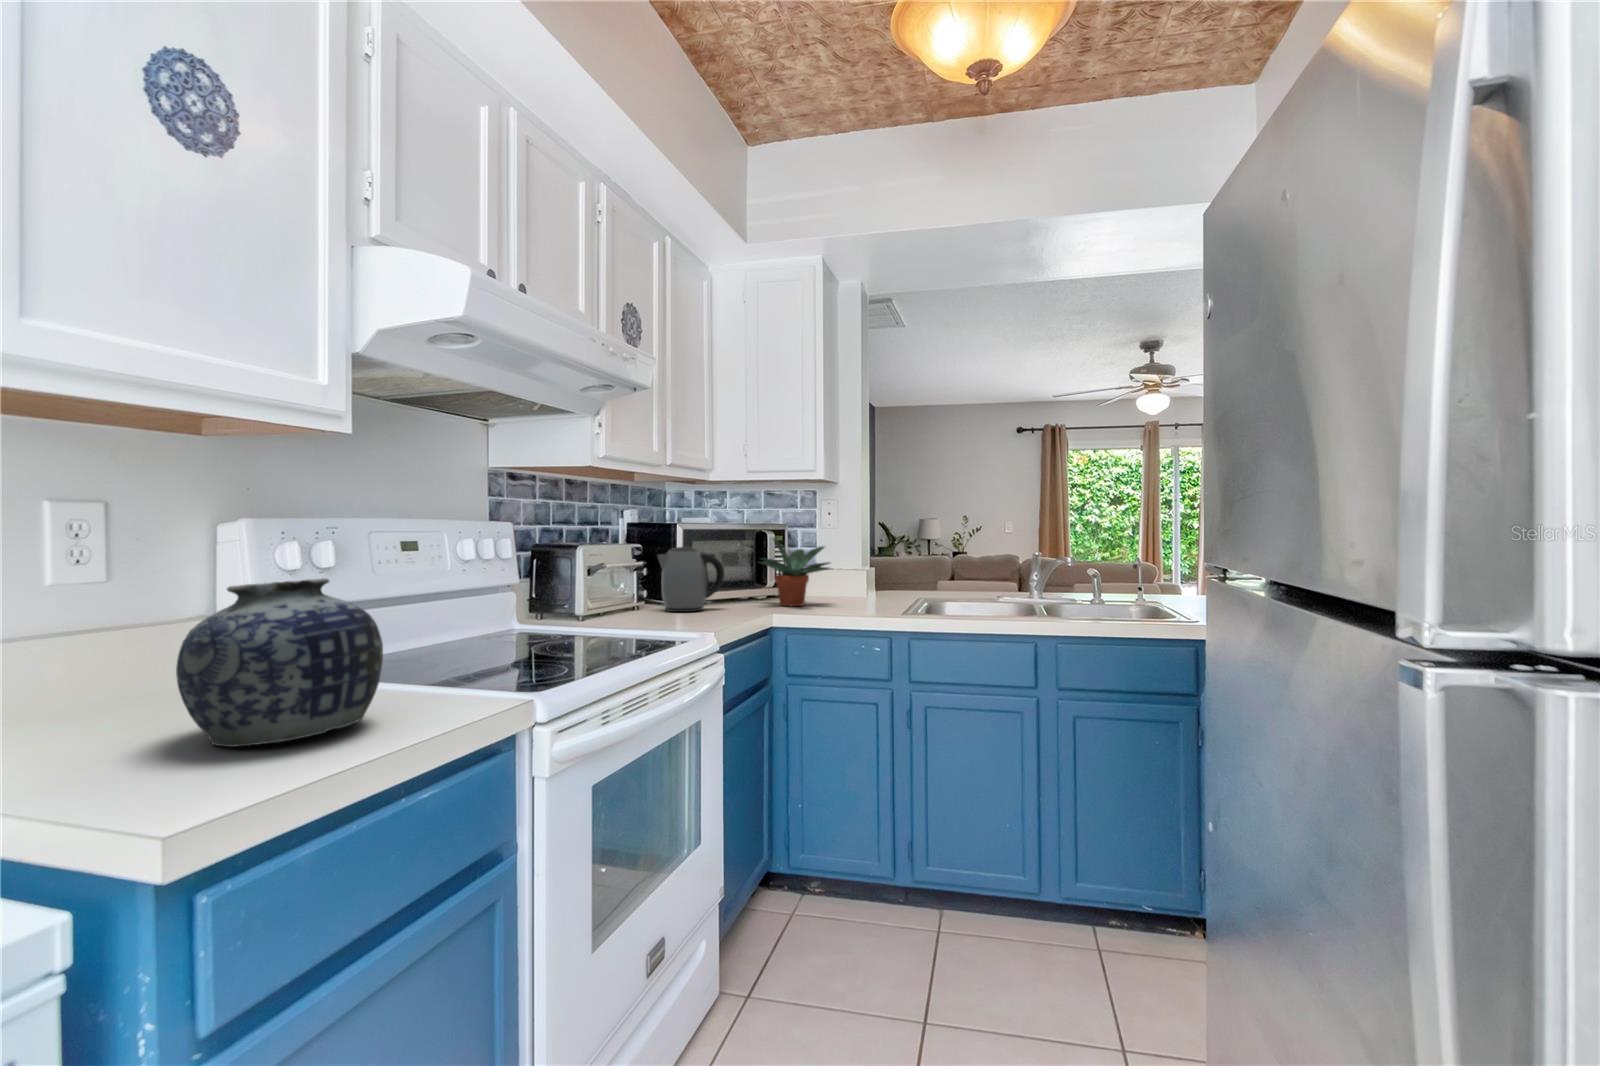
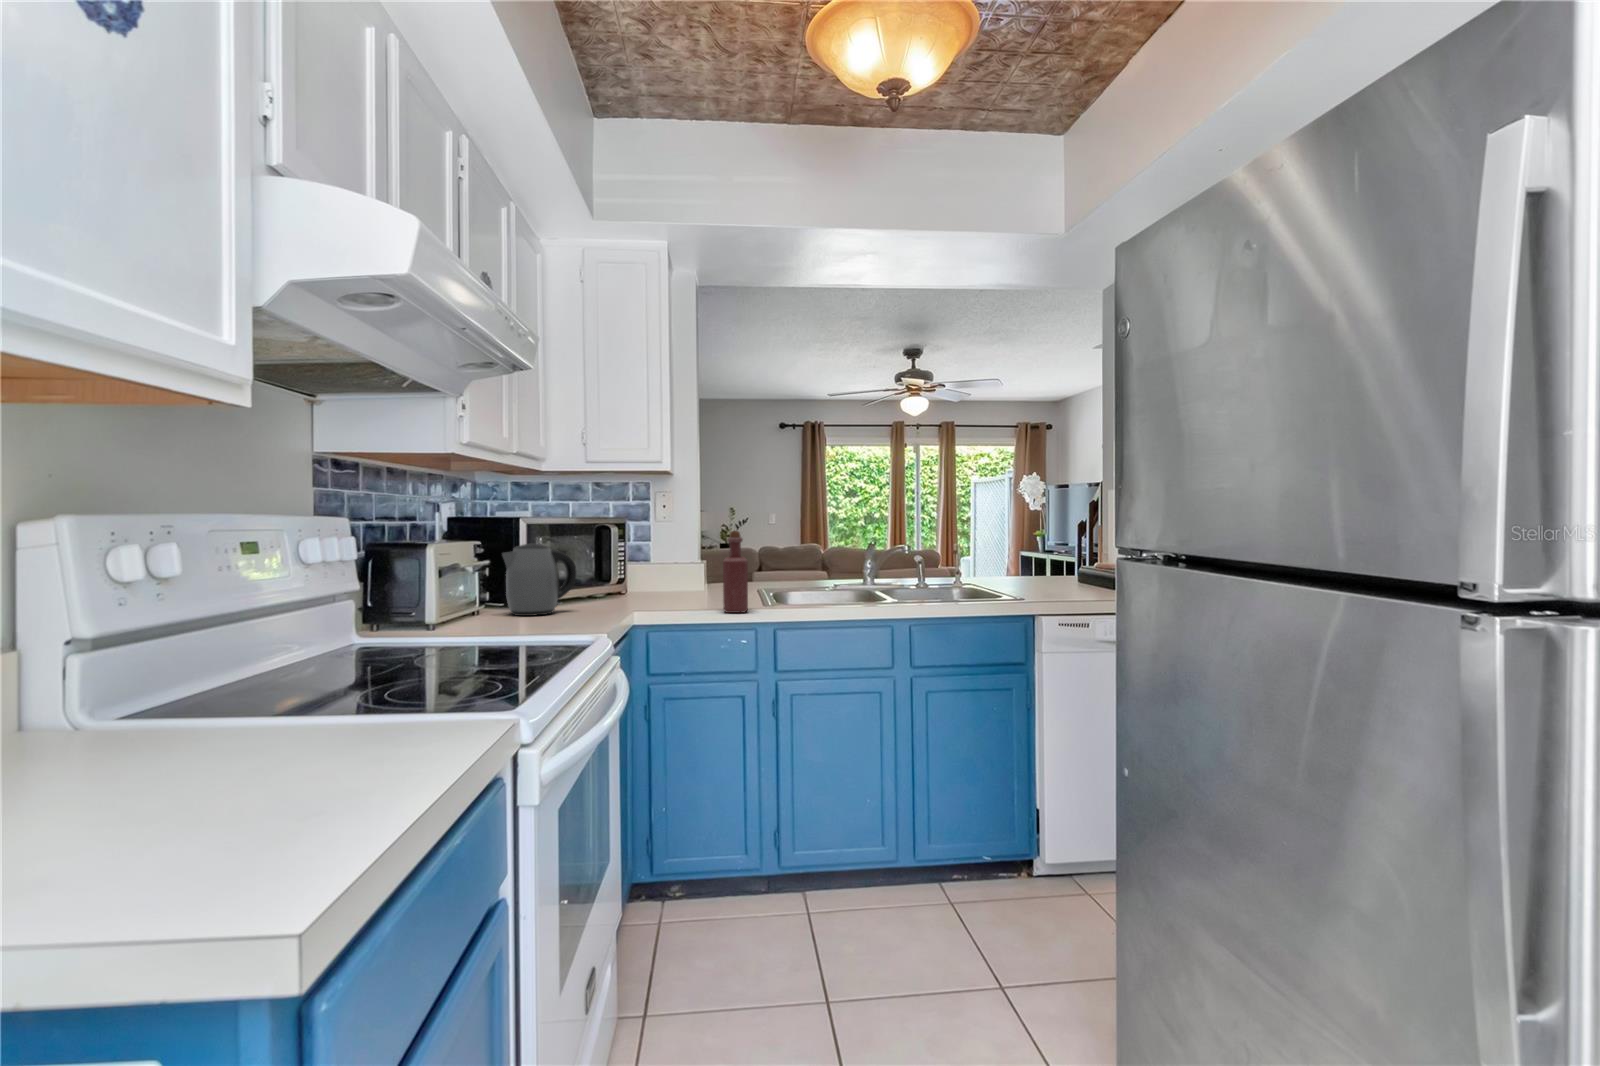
bottle: none [854,536,884,617] -> present [723,531,748,613]
potted plant: present [761,538,830,606] -> none [599,532,687,605]
vase: present [176,578,383,747] -> none [150,589,396,798]

